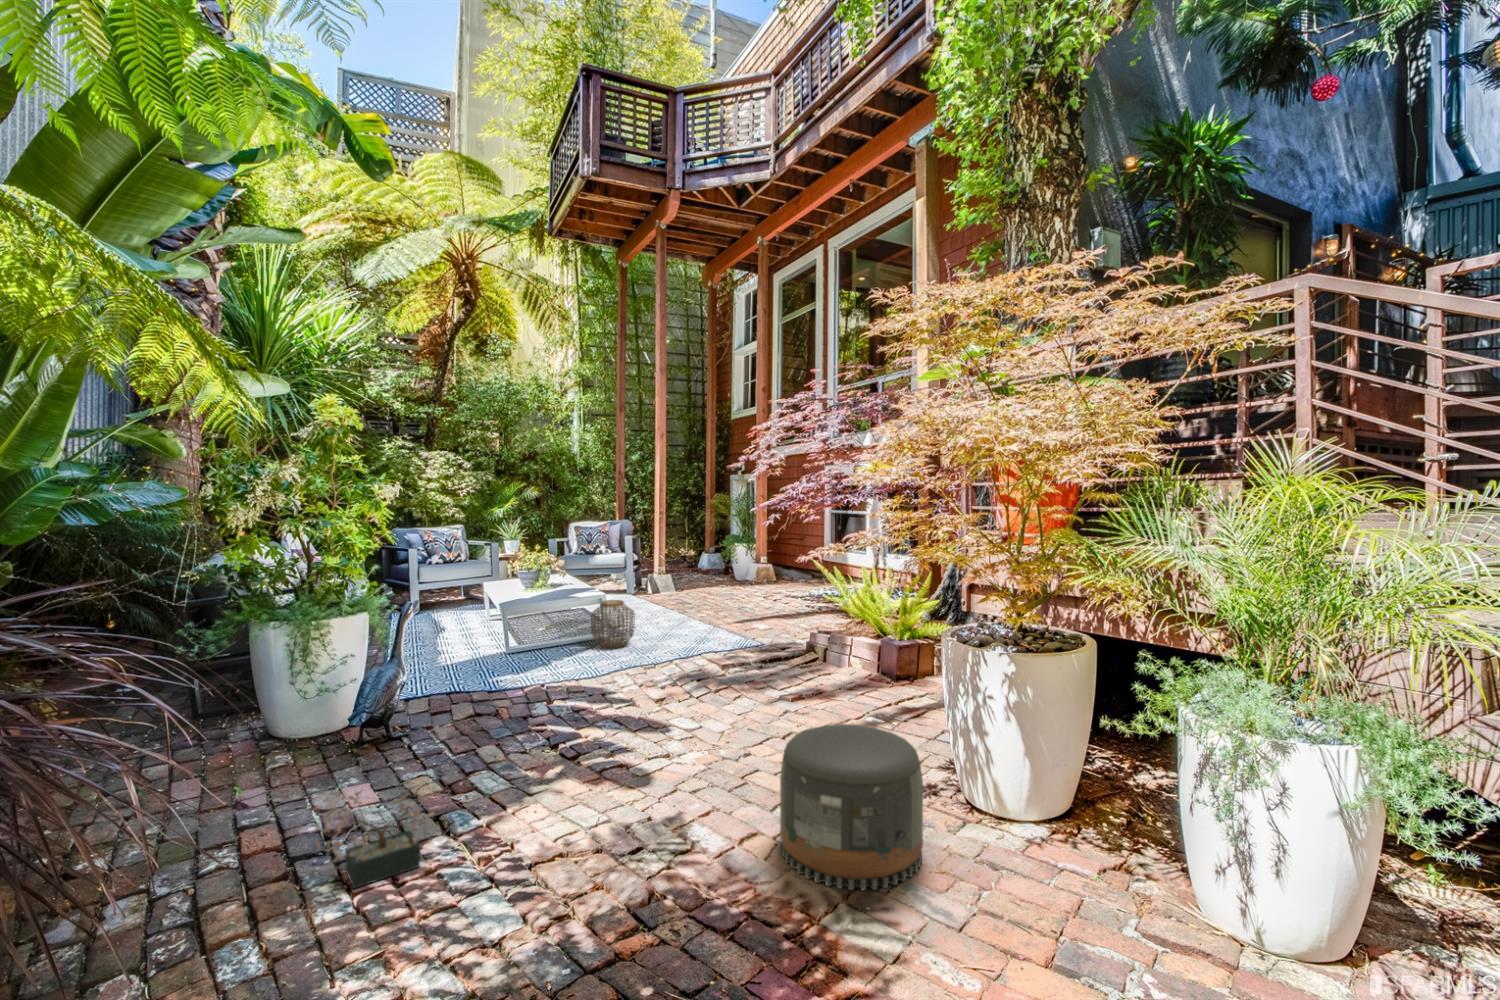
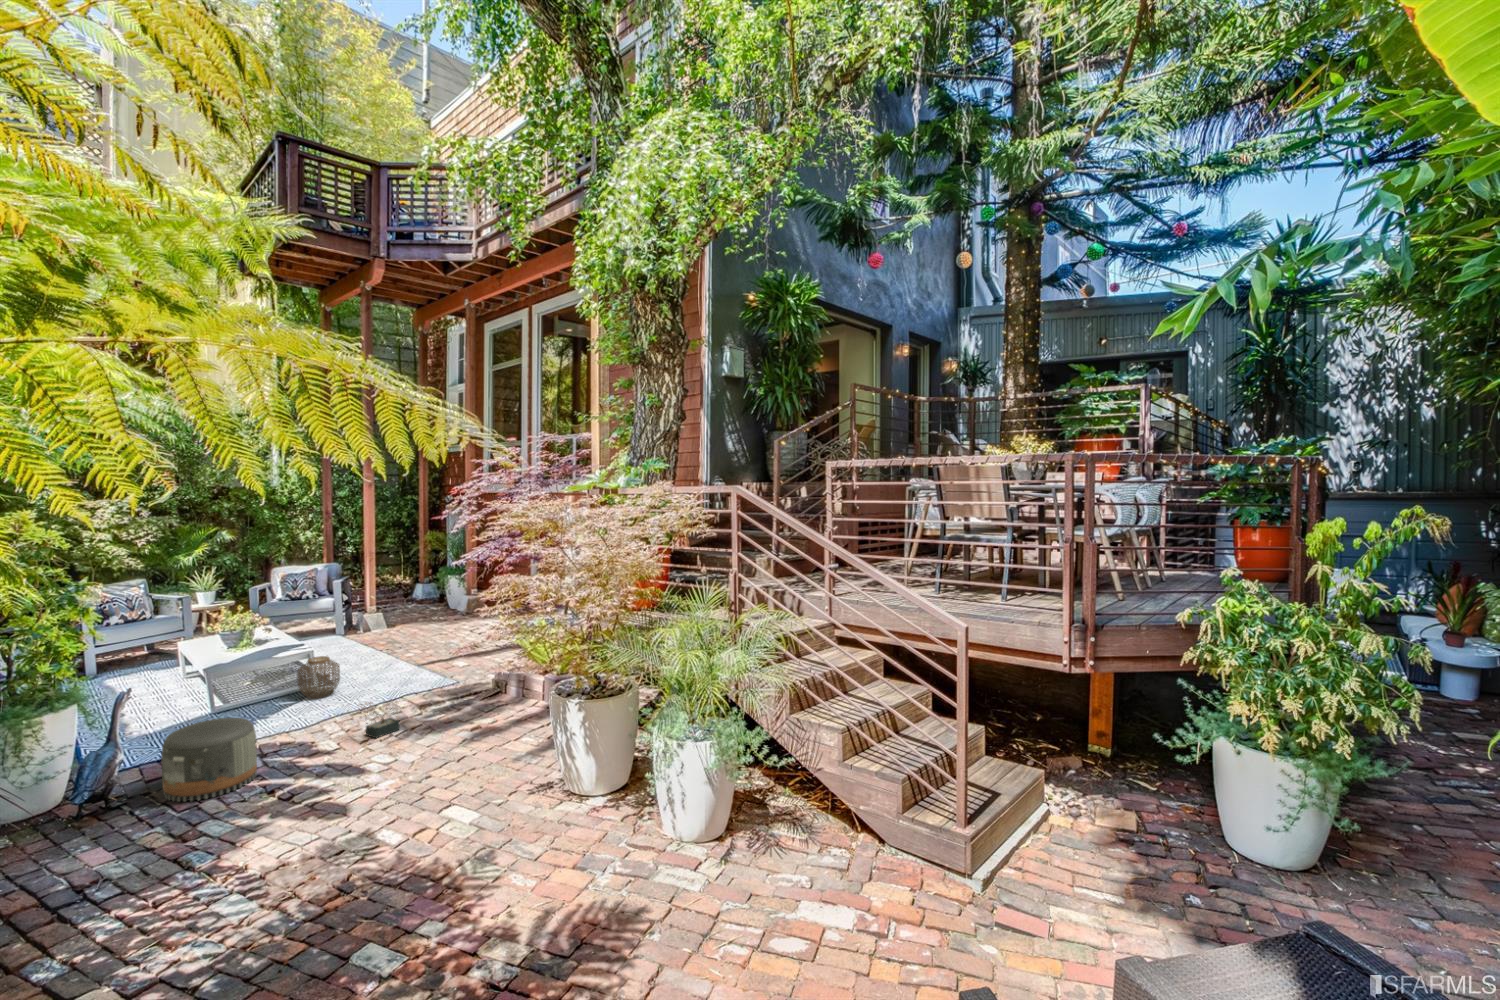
pouf: present [780,724,923,890] -> present [161,718,257,802]
decorative plant: present [315,792,434,888] -> present [358,702,401,738]

